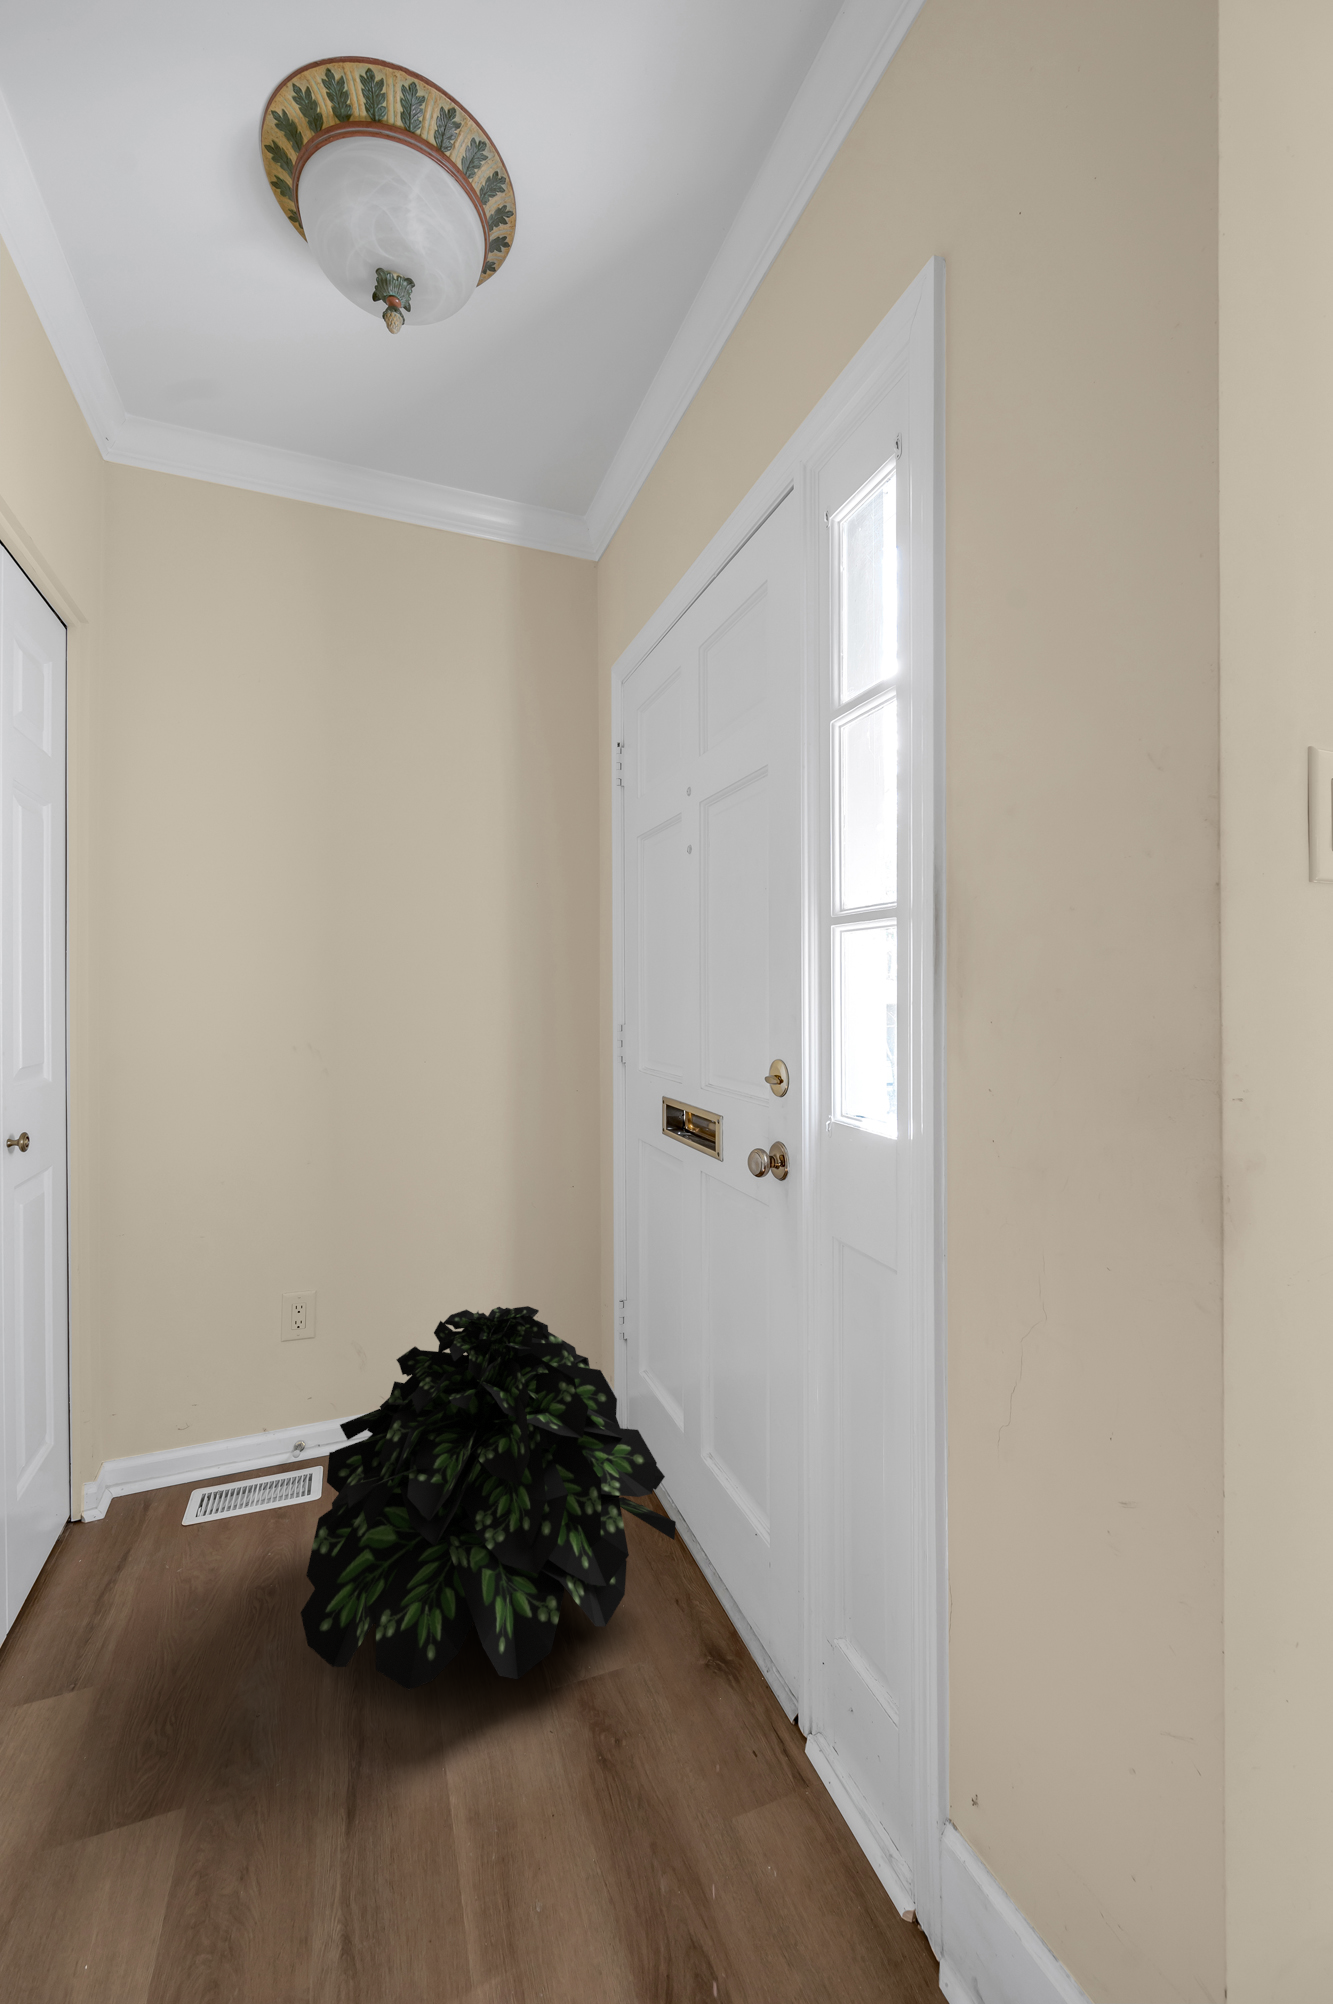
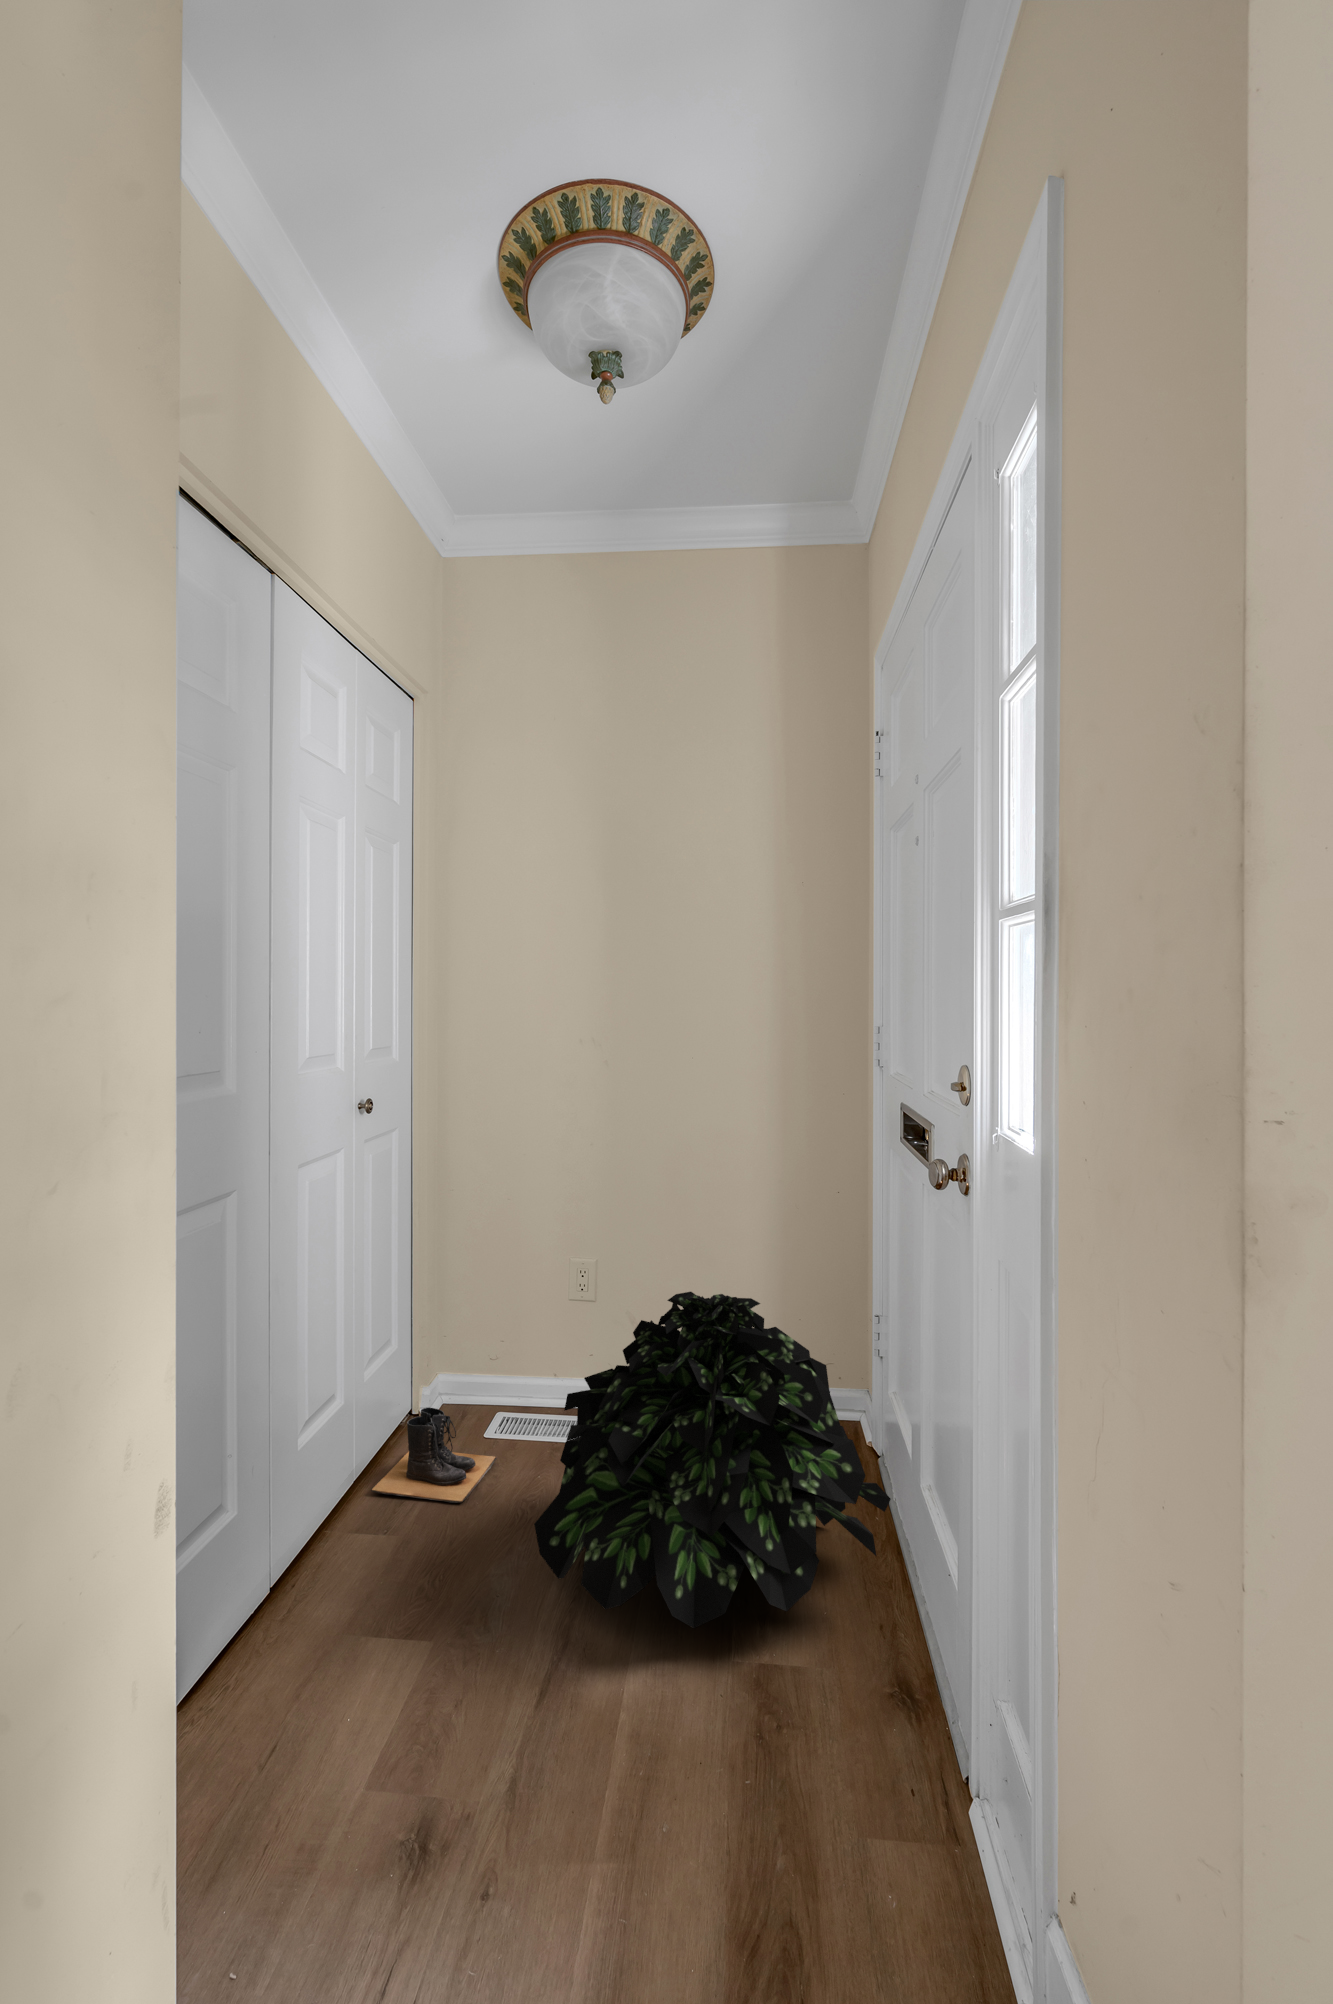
boots: none [37,1496,201,1625] -> present [371,1408,497,1503]

